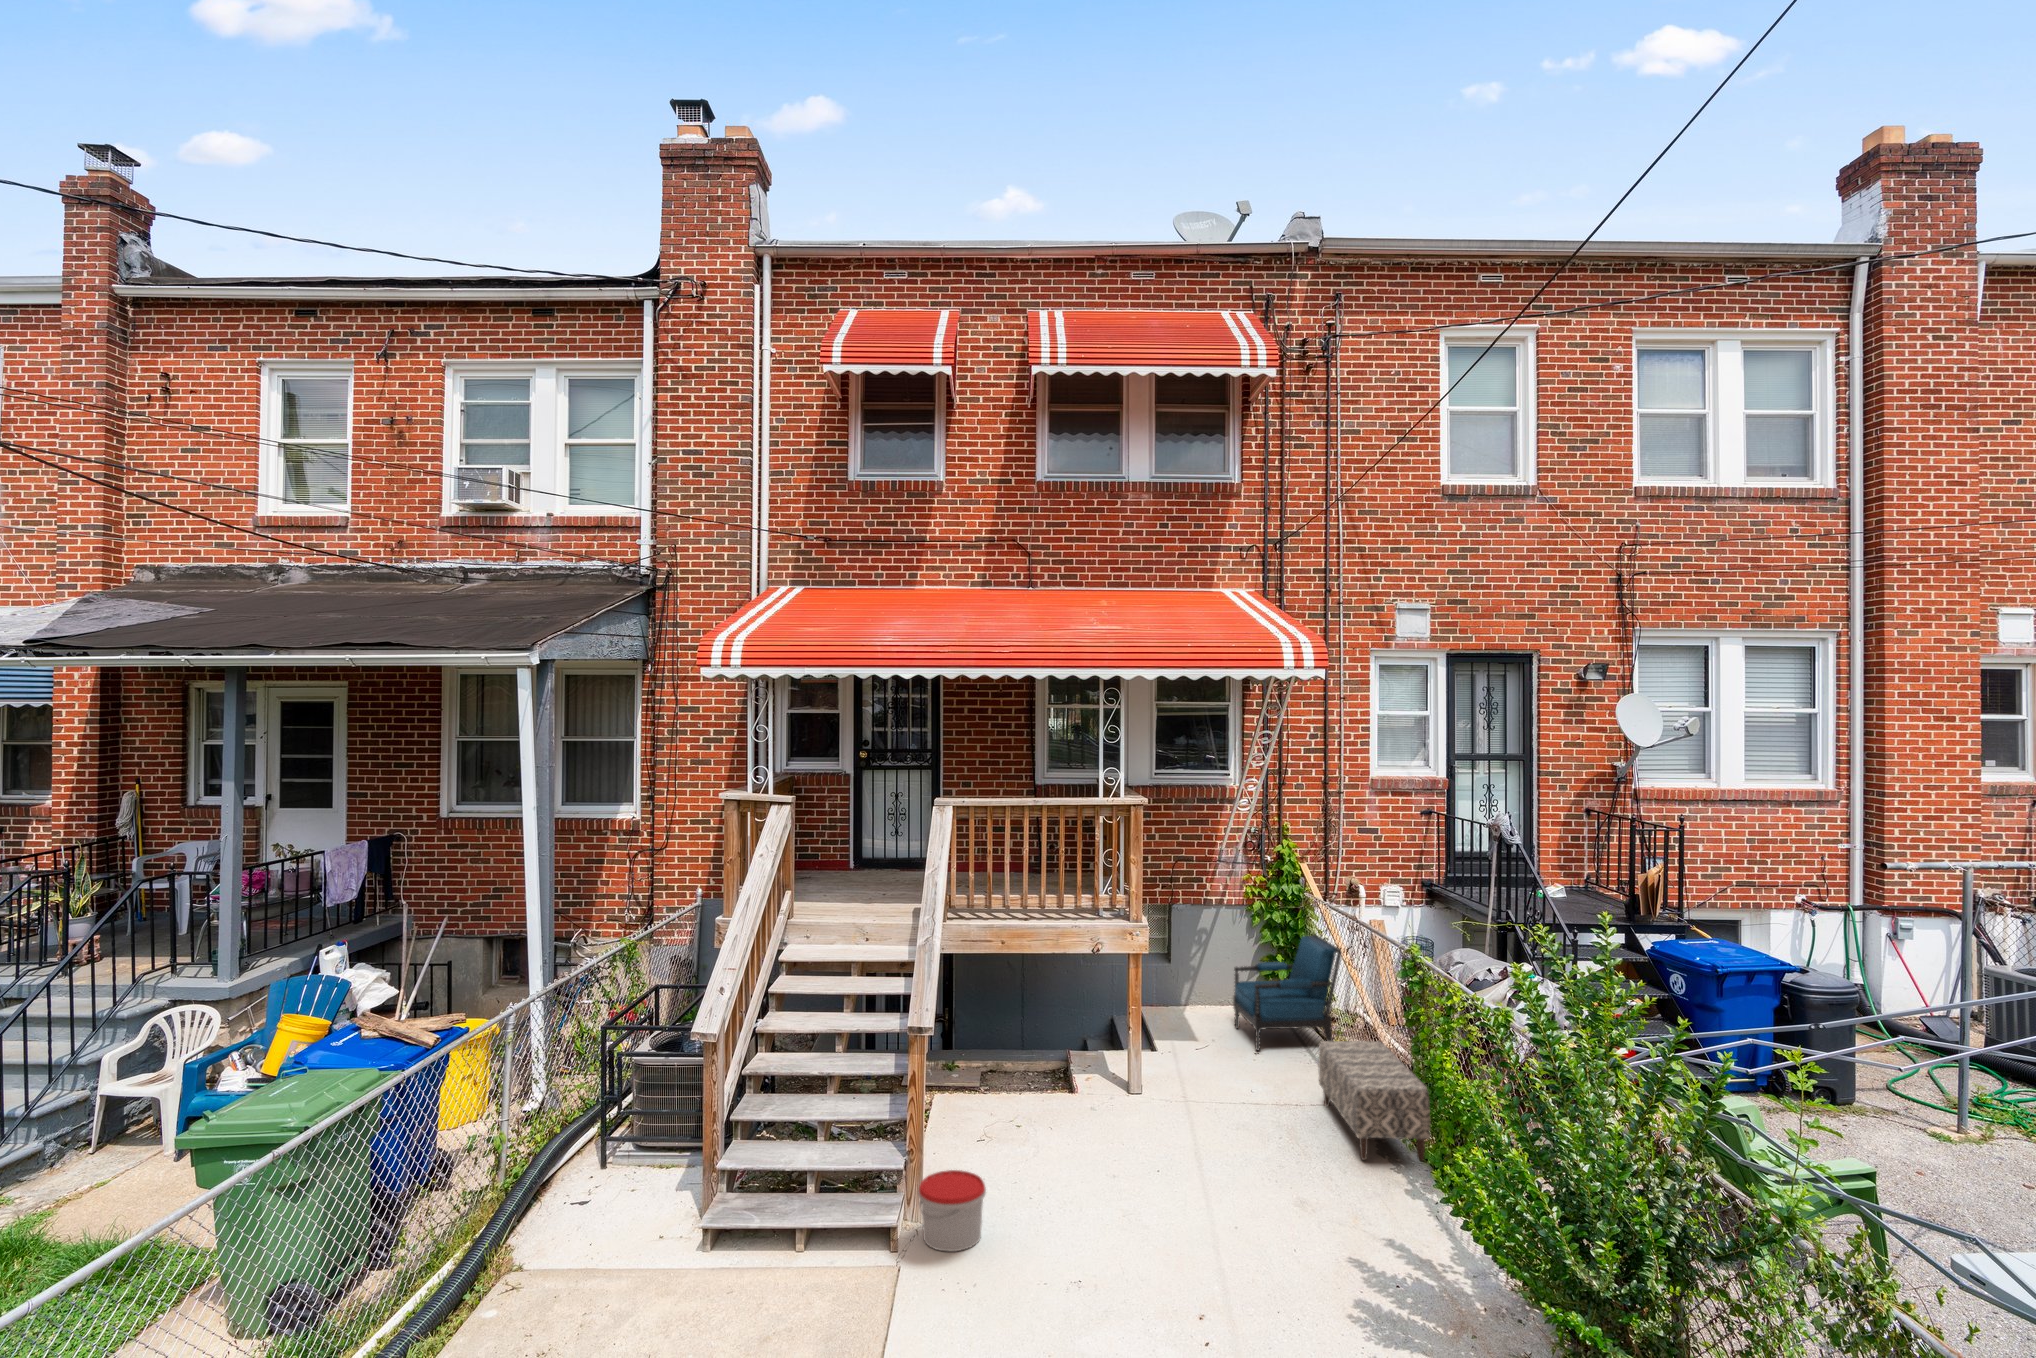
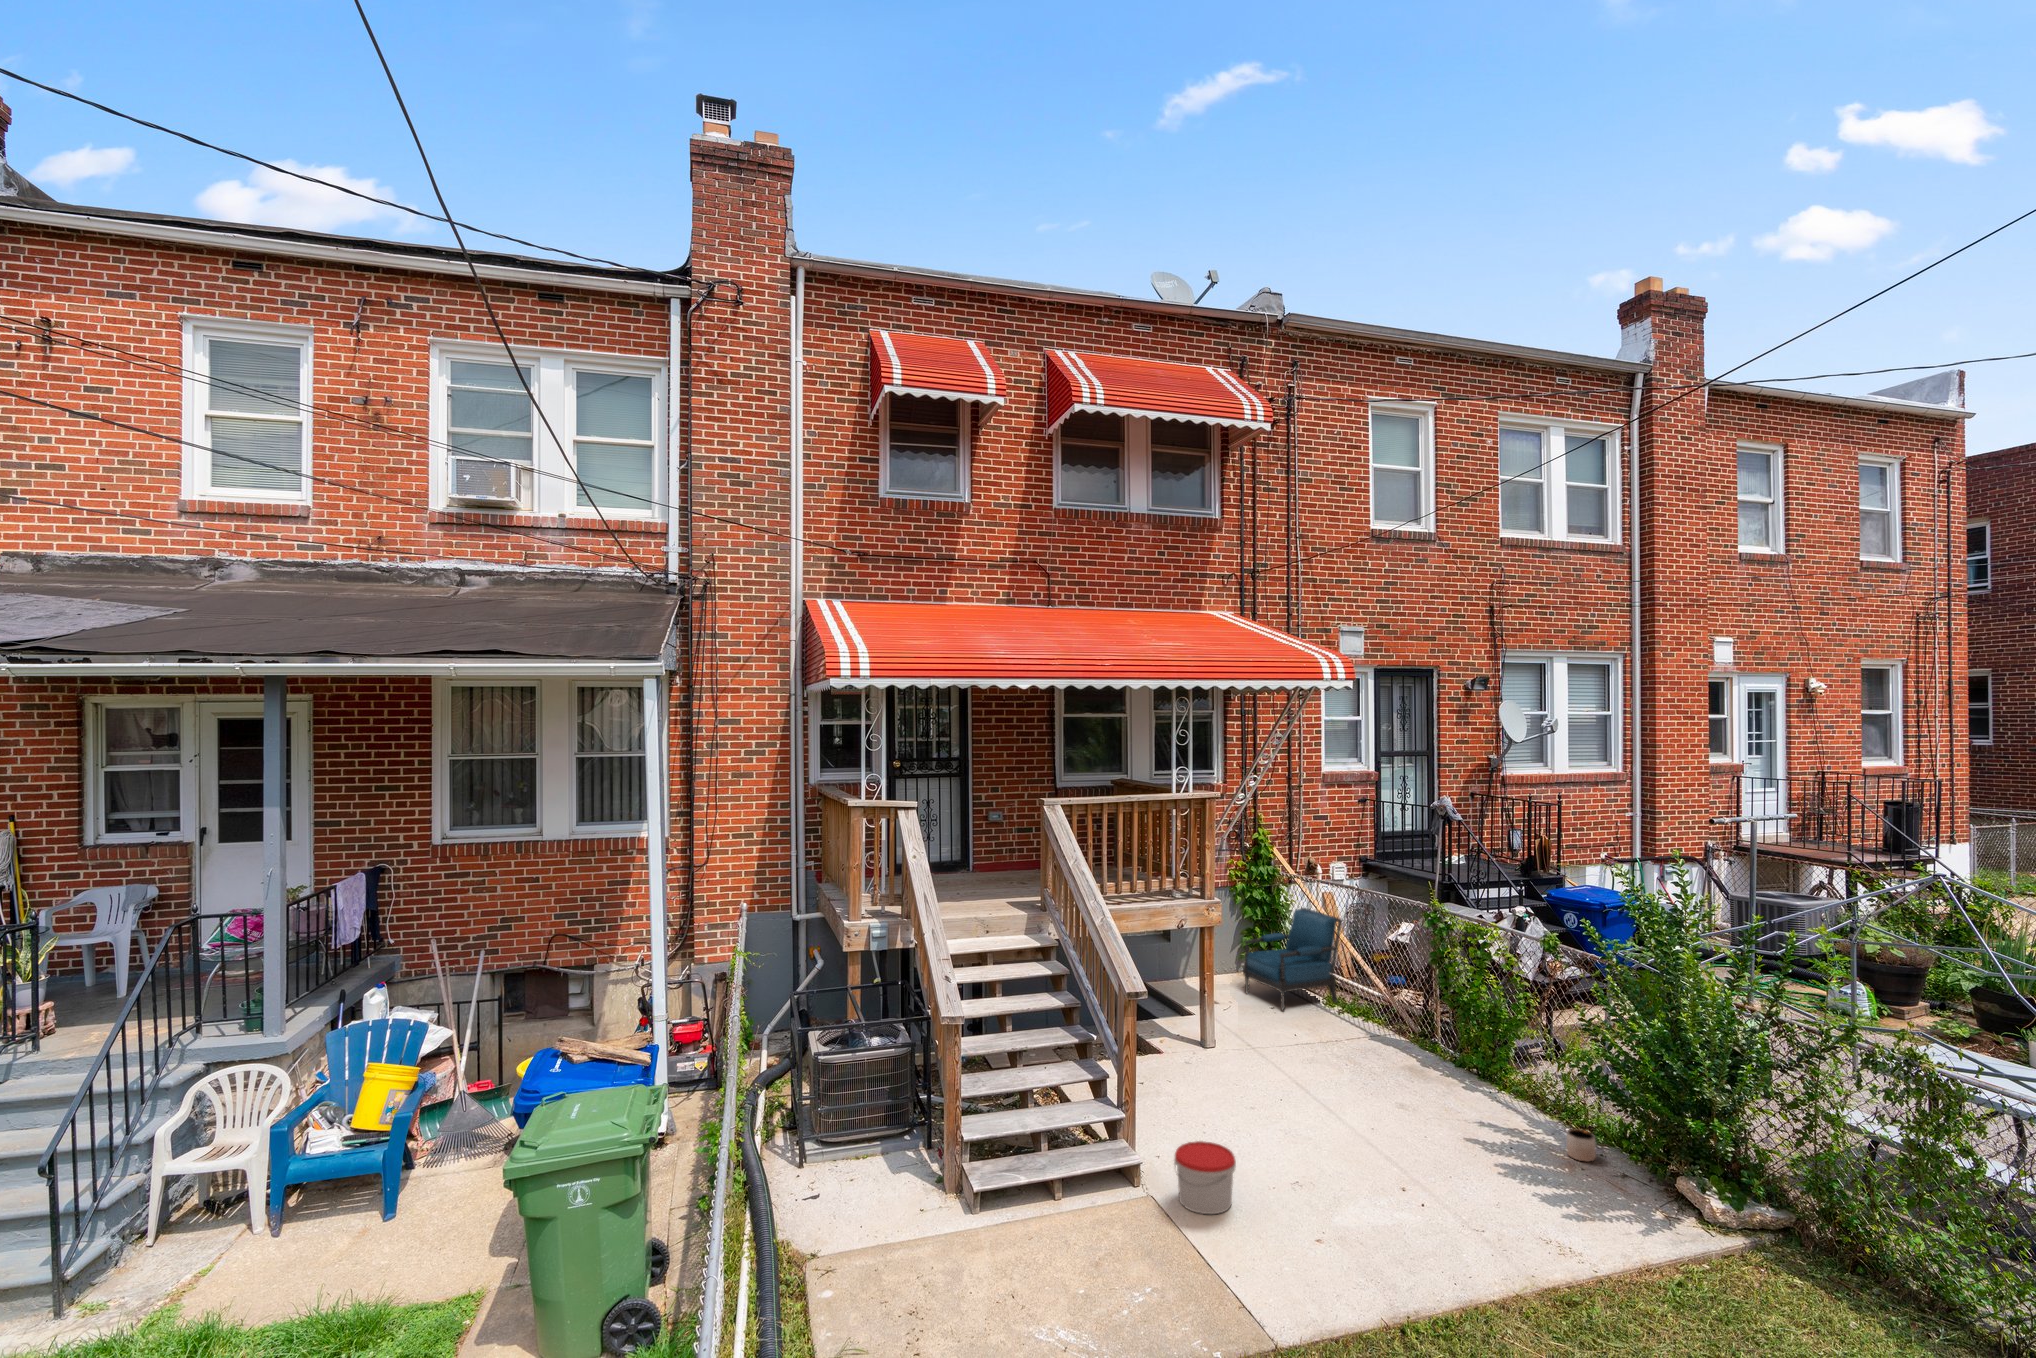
bench: present [1318,1041,1430,1161] -> none [1369,992,1494,1089]
planter: none [1437,1224,1472,1268] -> present [1567,1129,1596,1162]

